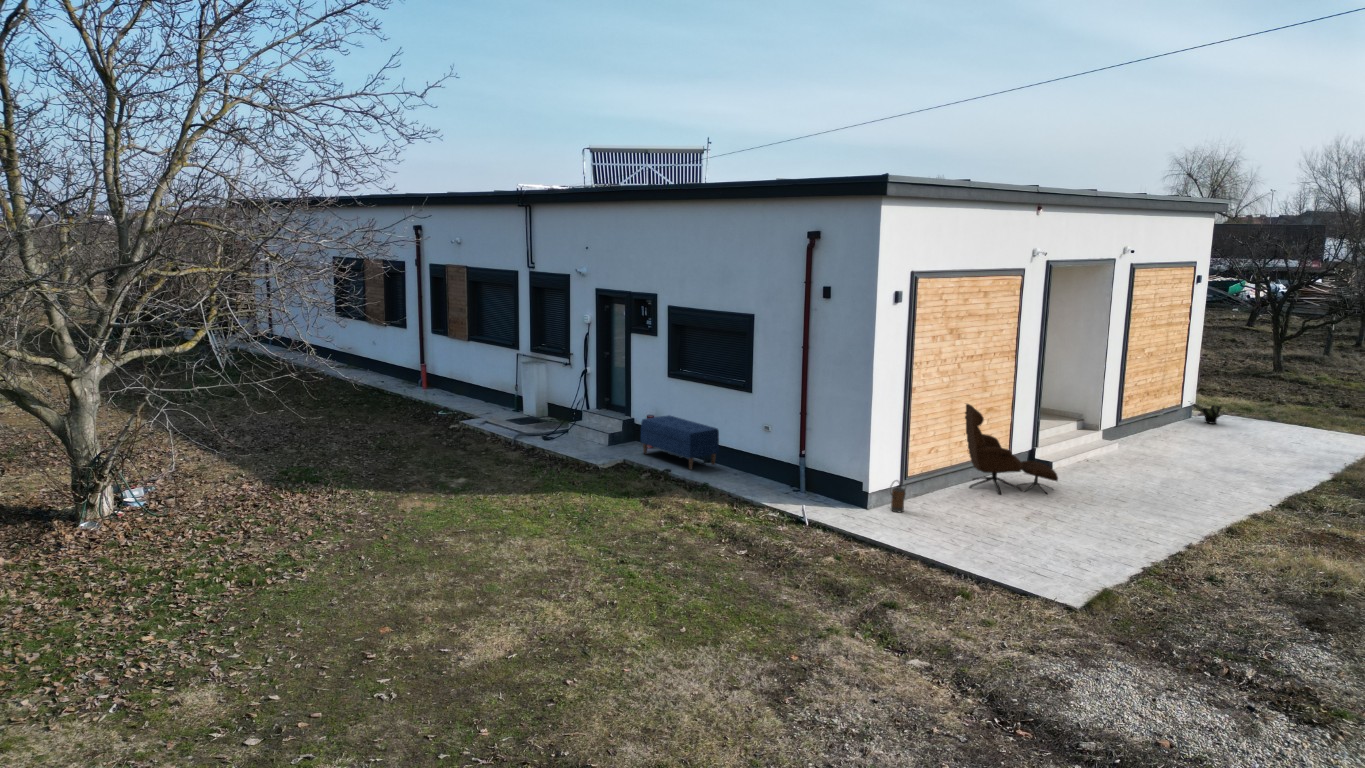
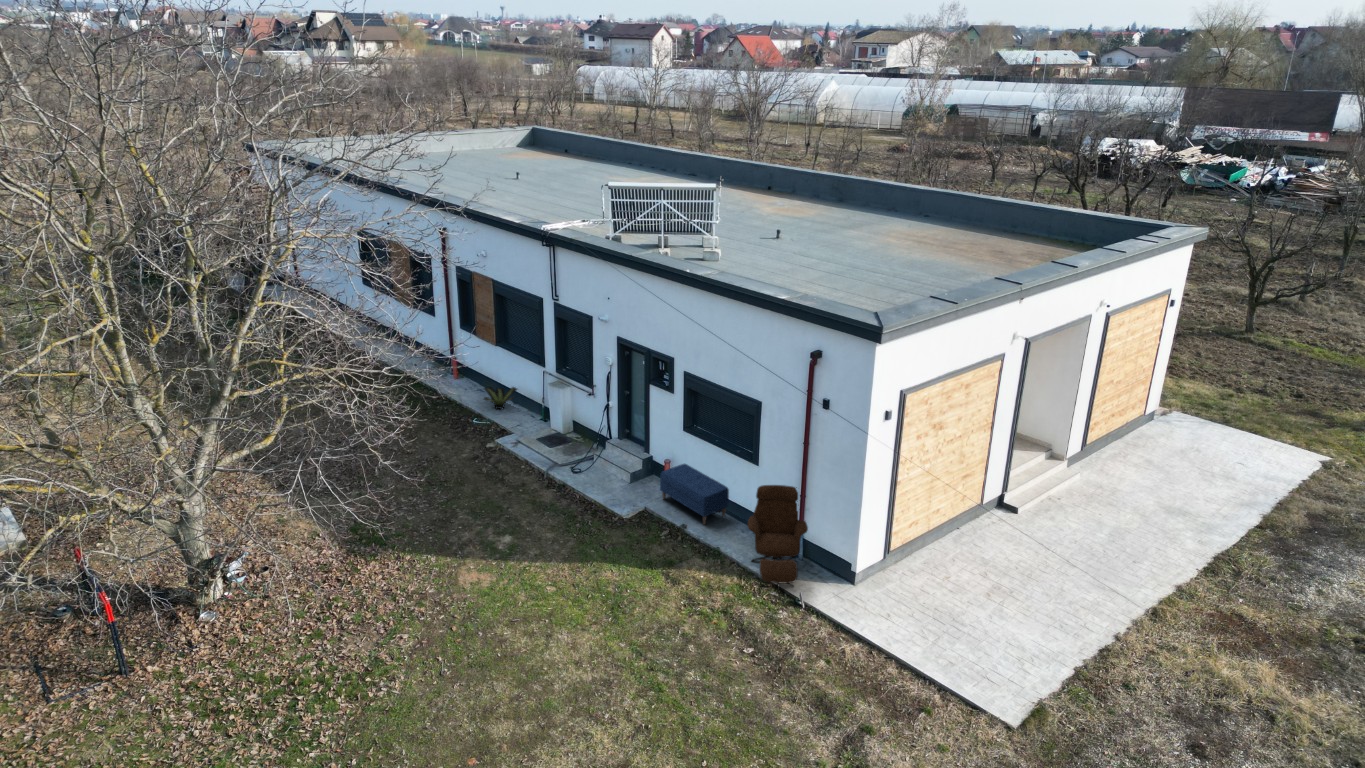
potted plant: present [1191,403,1223,424] -> present [484,387,517,409]
lounge chair: present [965,404,1058,494] -> present [748,485,808,593]
watering can: present [890,480,907,512] -> none [874,564,890,590]

